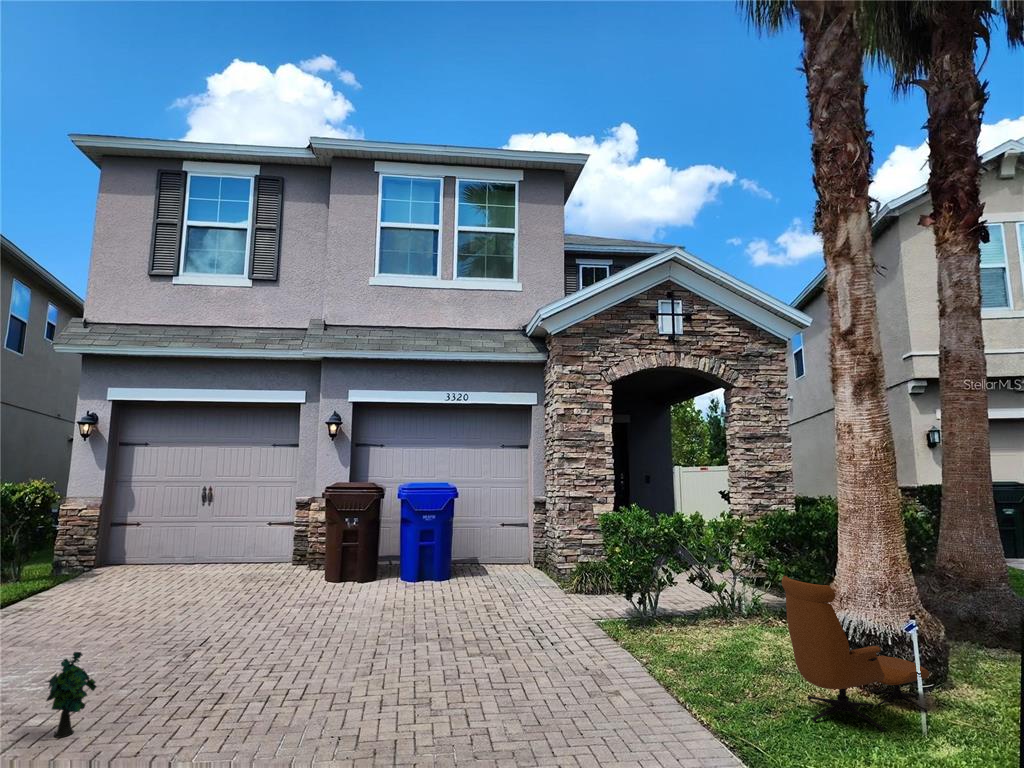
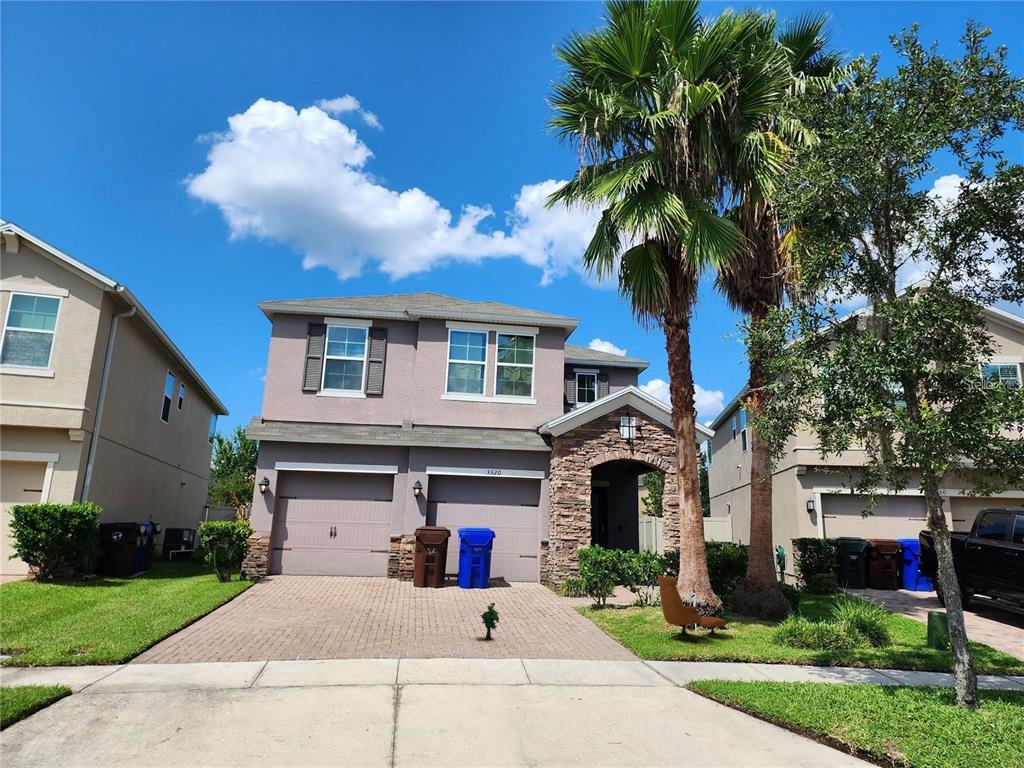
decorative plant: present [46,652,97,738] -> present [480,603,499,640]

